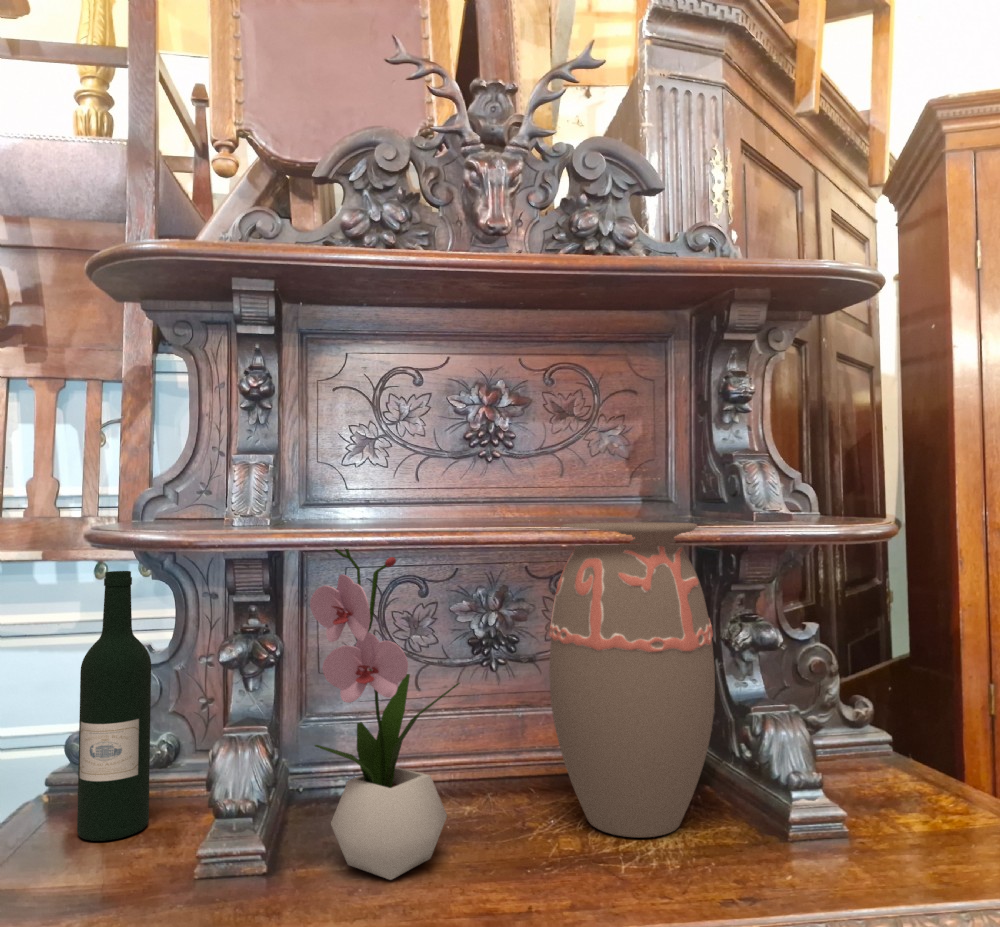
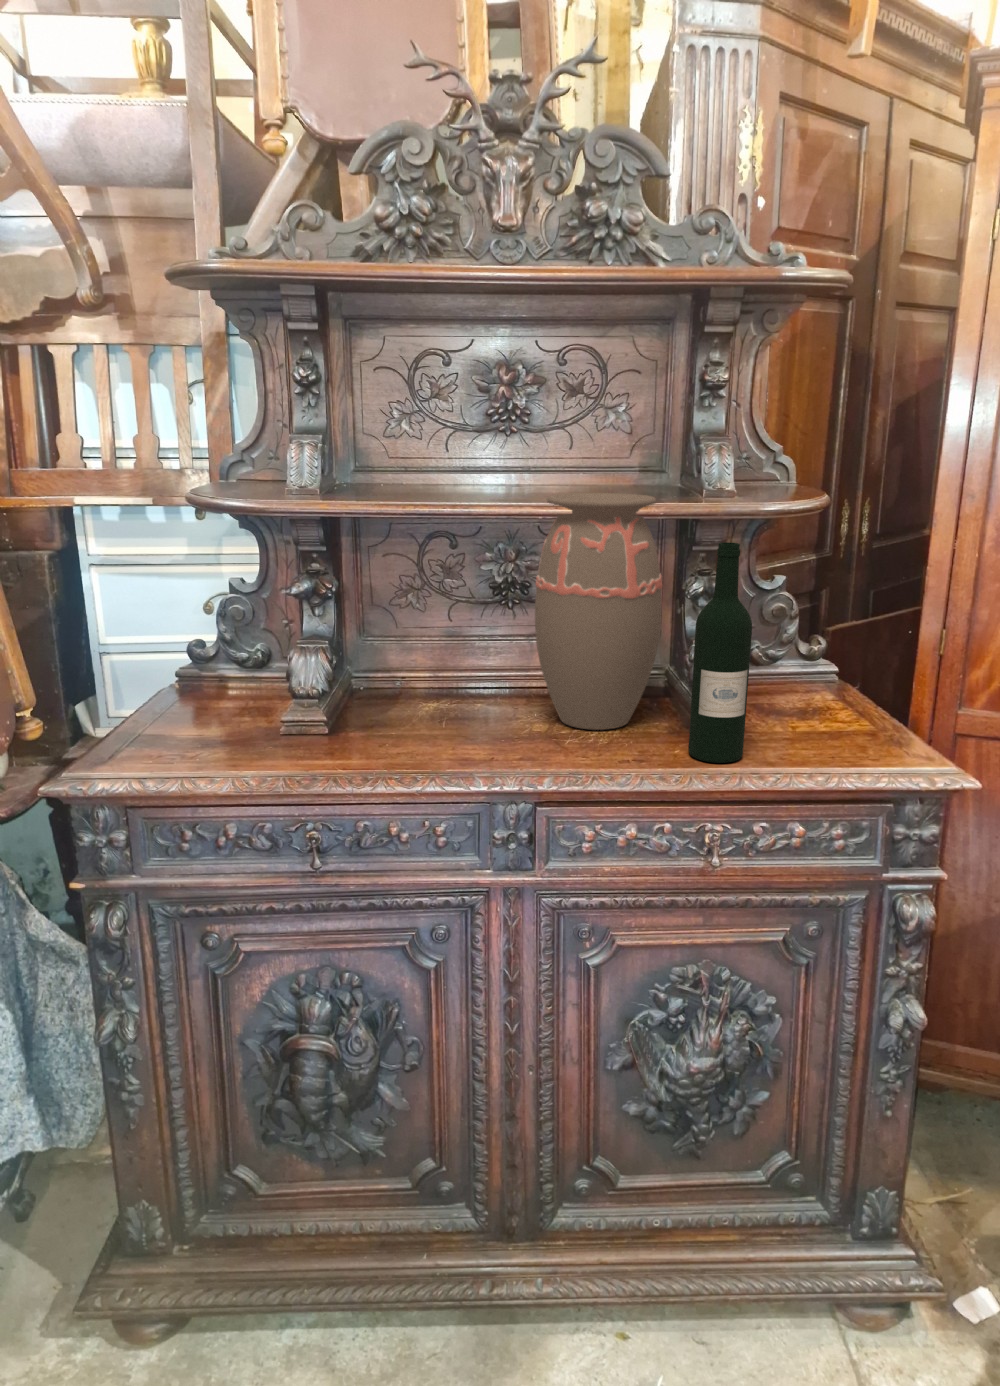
flower arrangement: present [310,548,460,880] -> none [348,500,460,741]
wine bottle: present [77,571,151,841] -> present [689,542,752,763]

